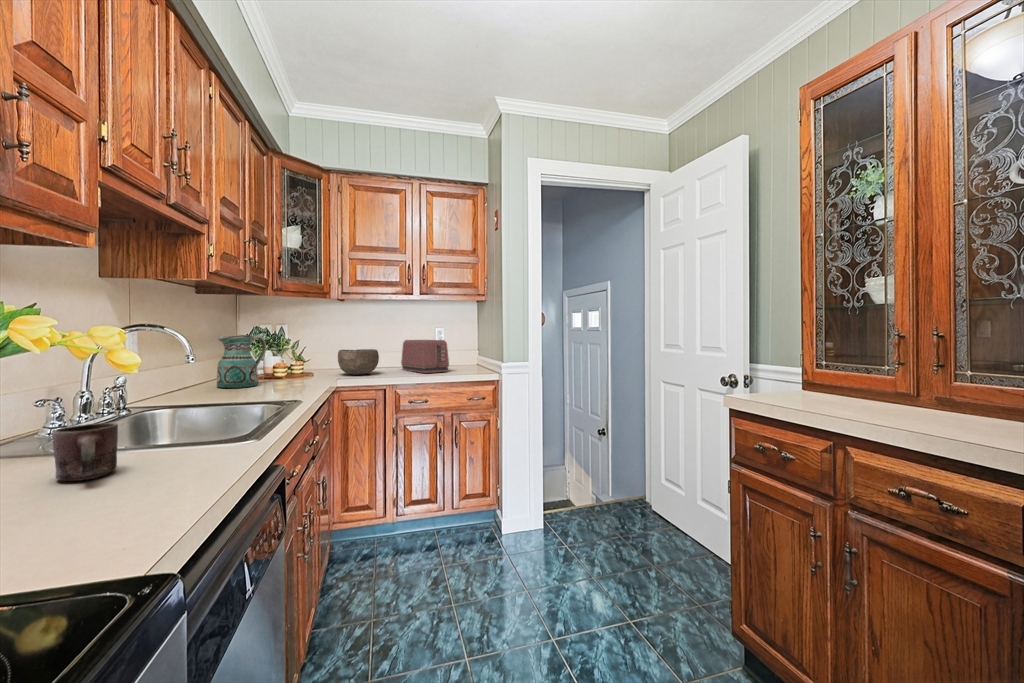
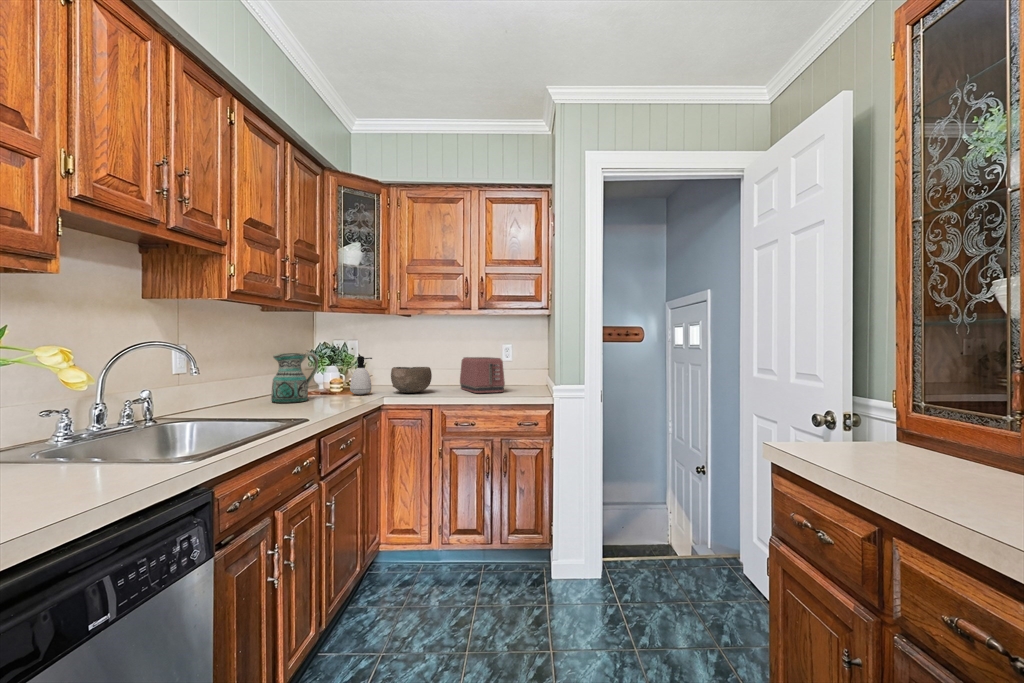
soap dispenser: none [297,339,319,378] -> present [350,356,372,395]
mug: present [52,423,118,481] -> none [39,434,94,483]

